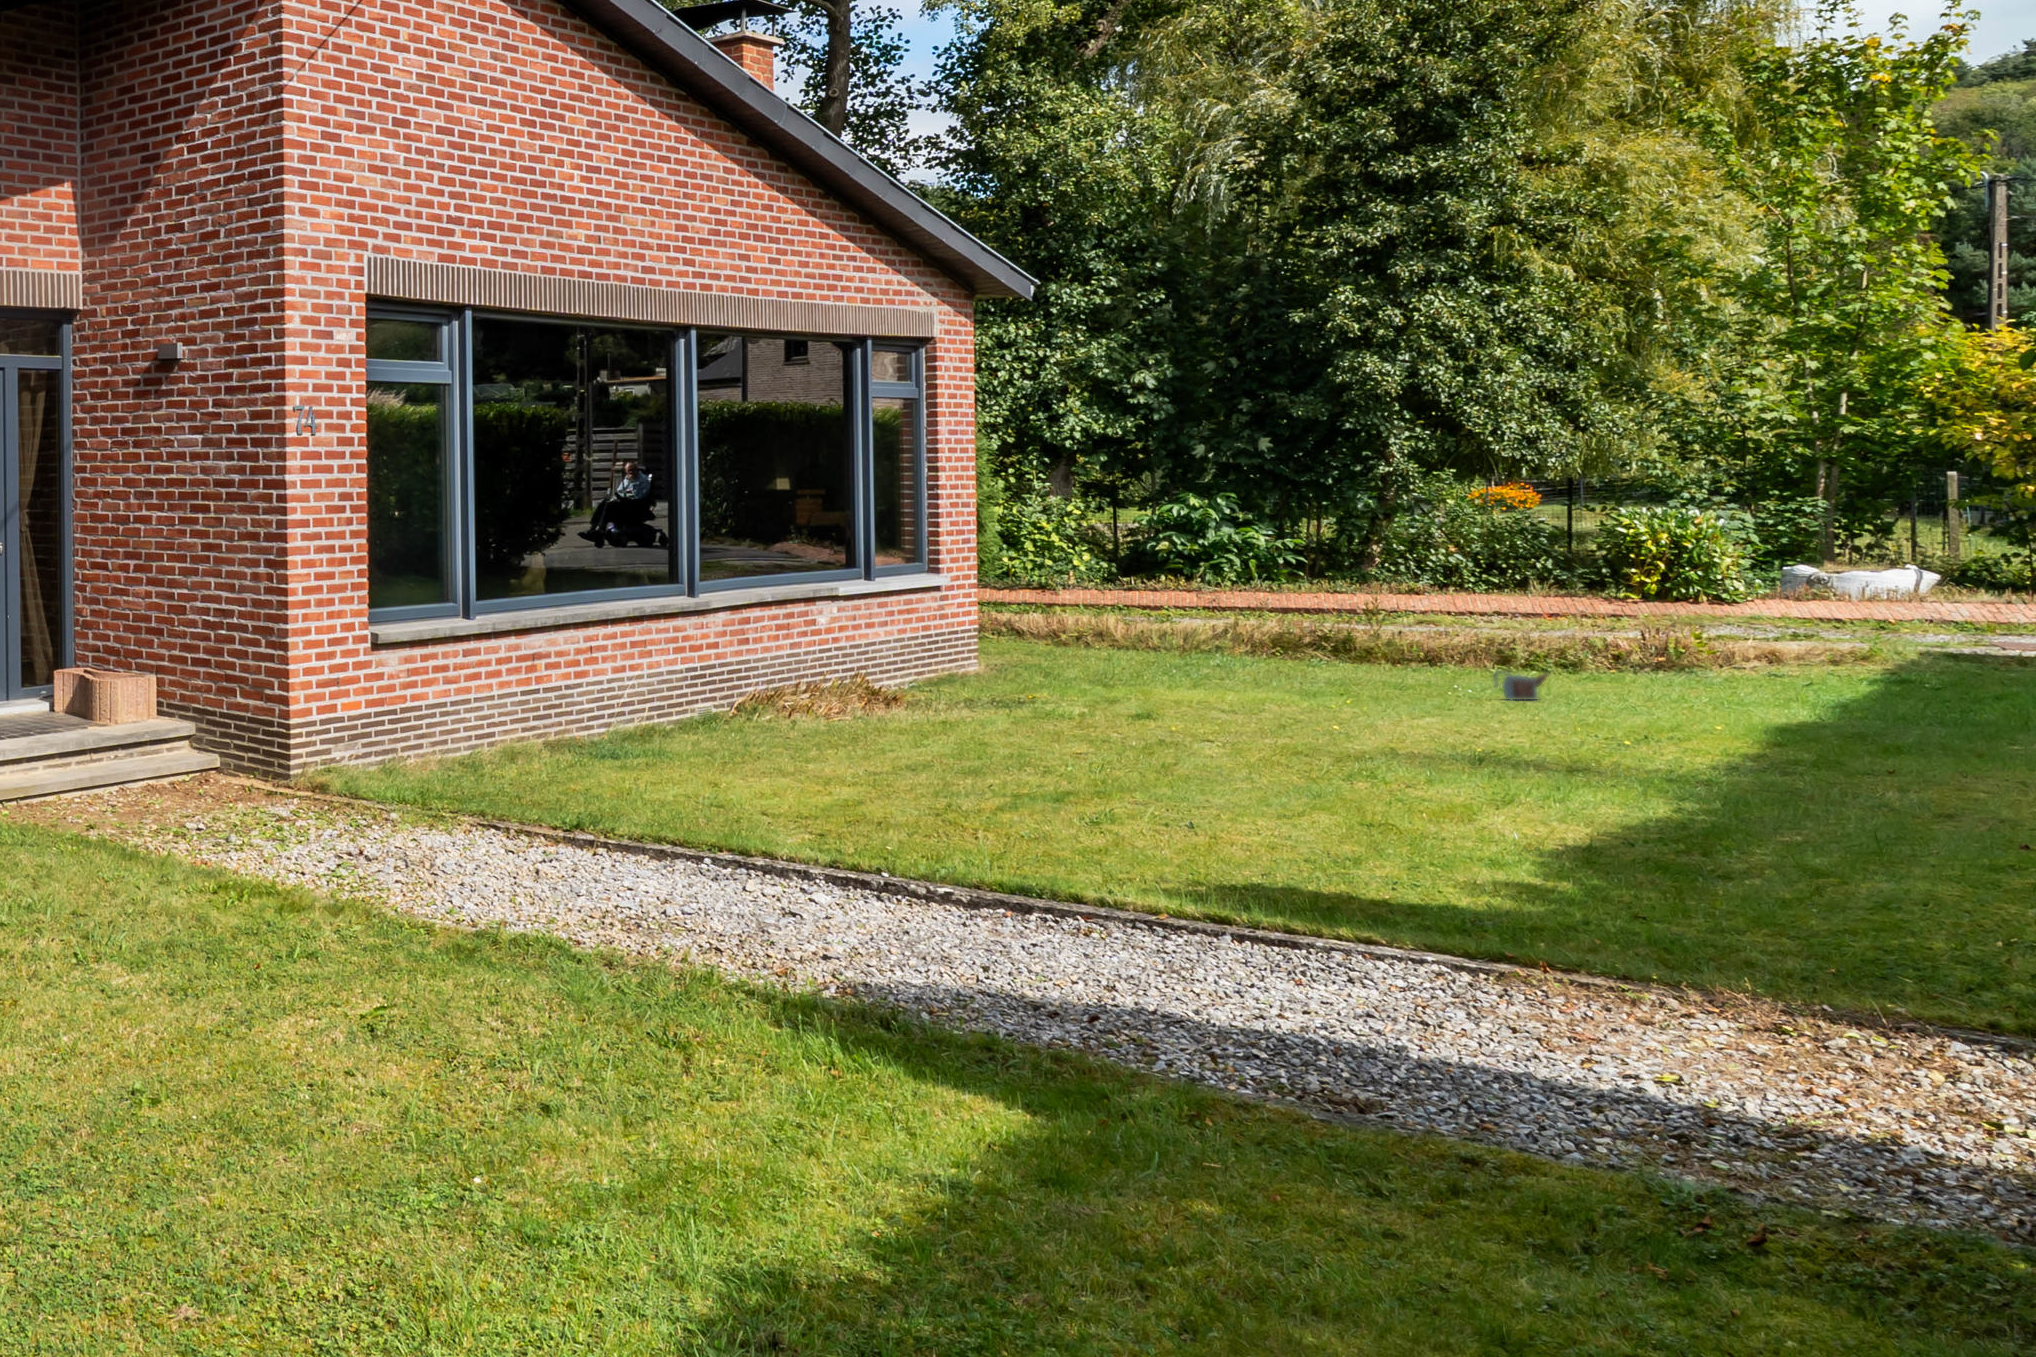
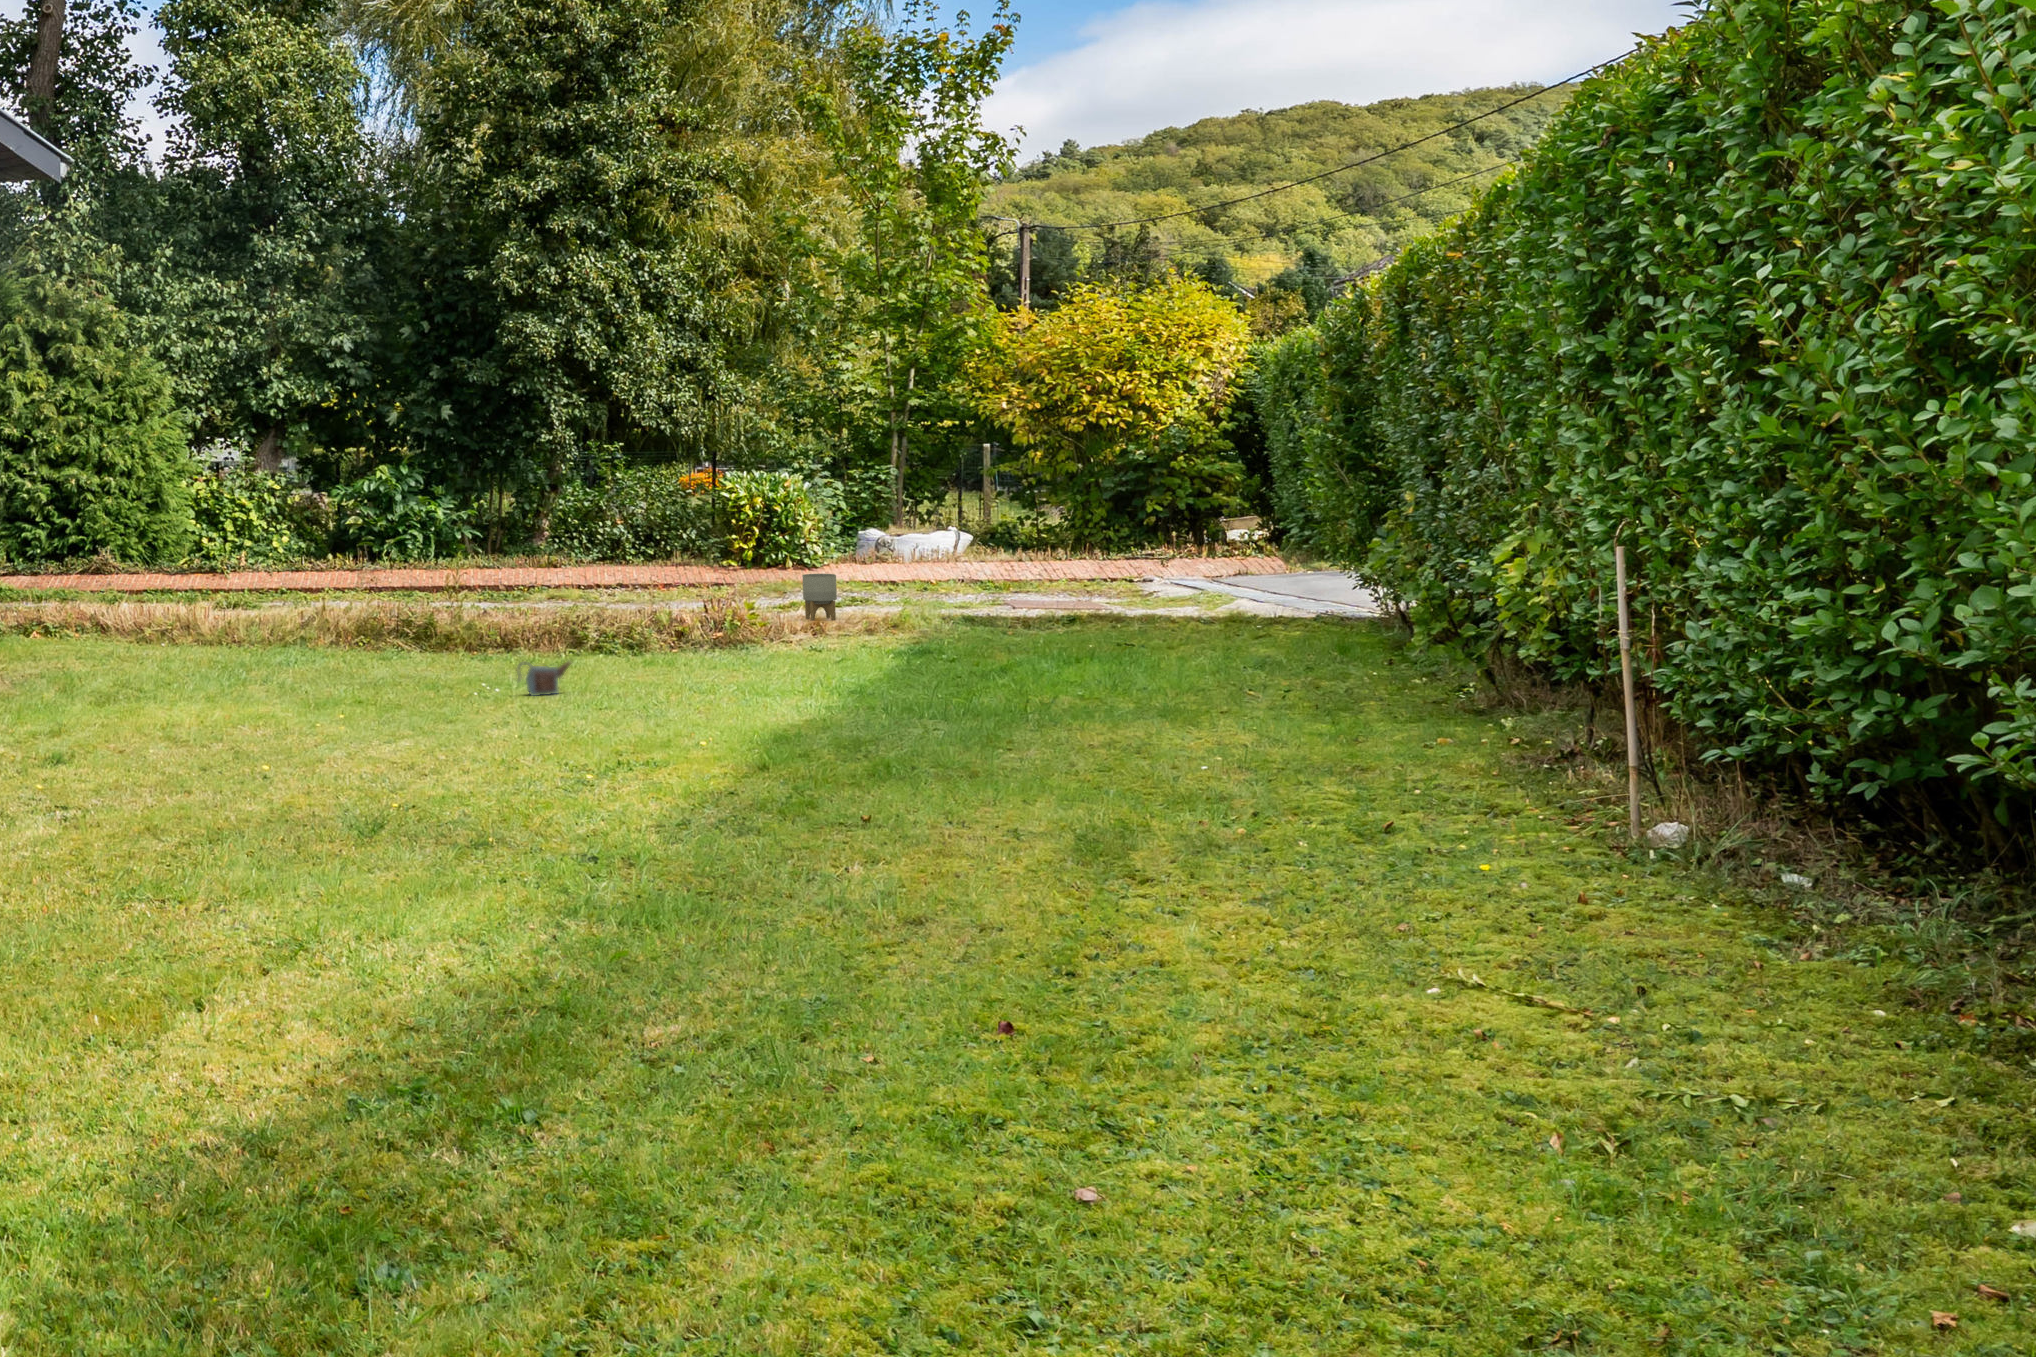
planter: none [1759,608,1804,653] -> present [802,574,837,621]

